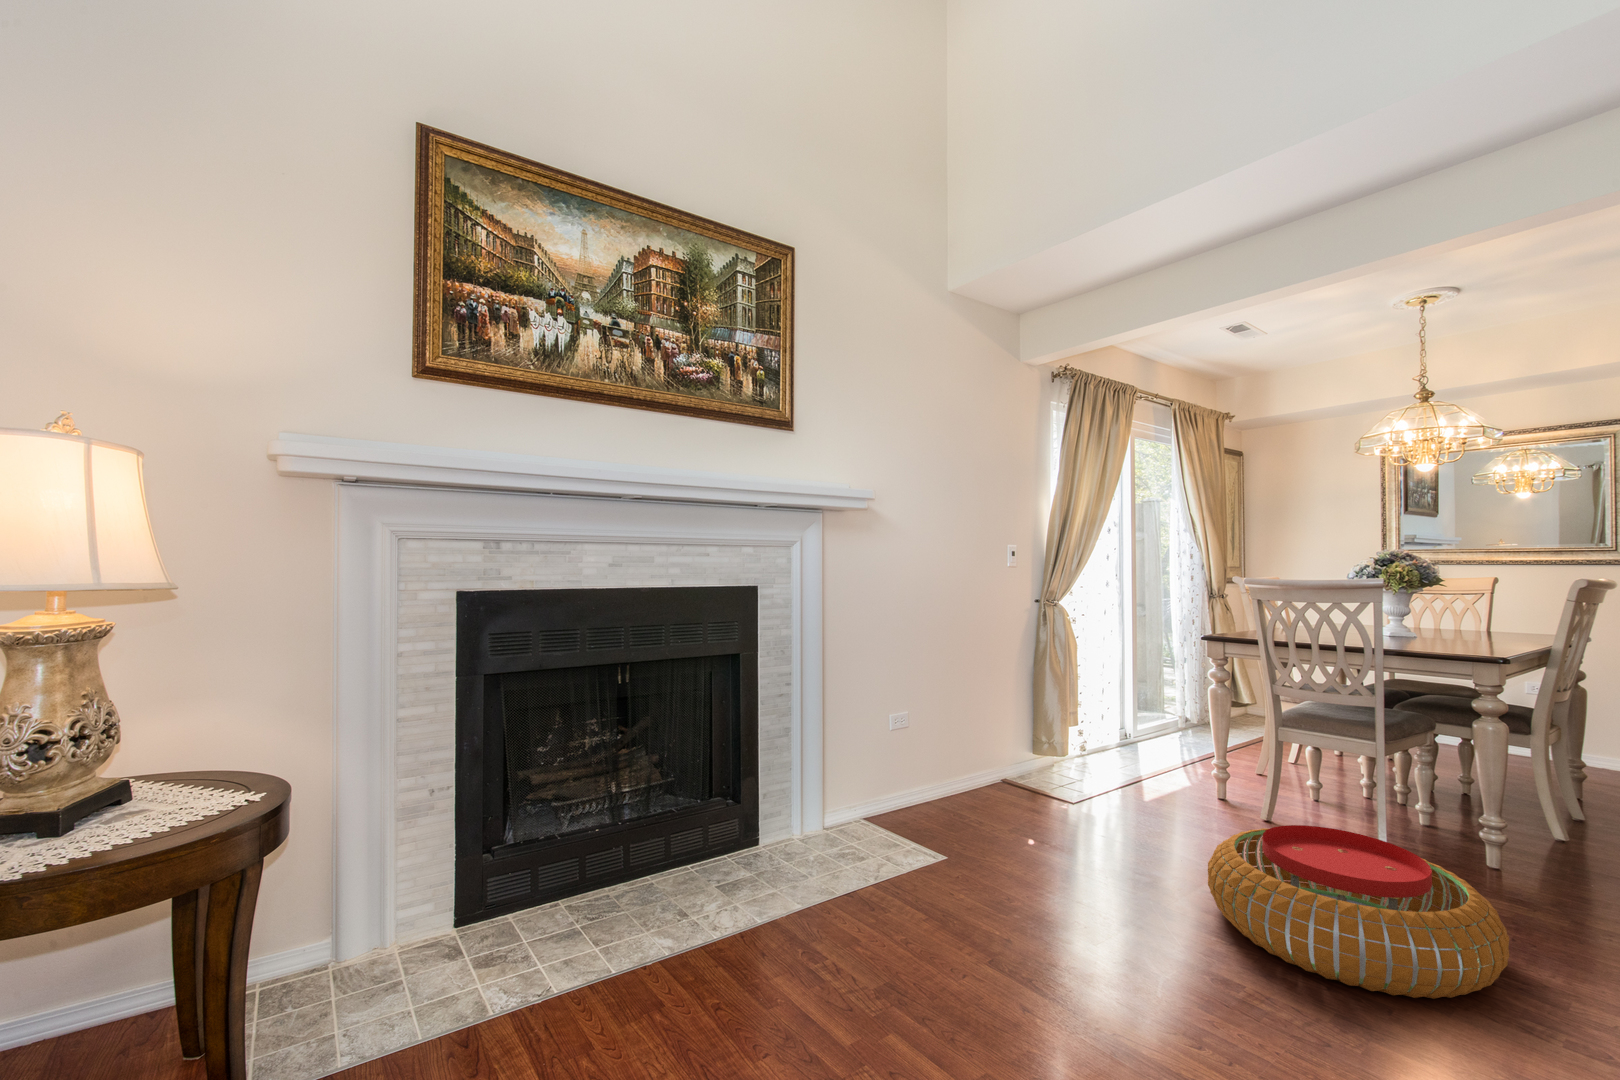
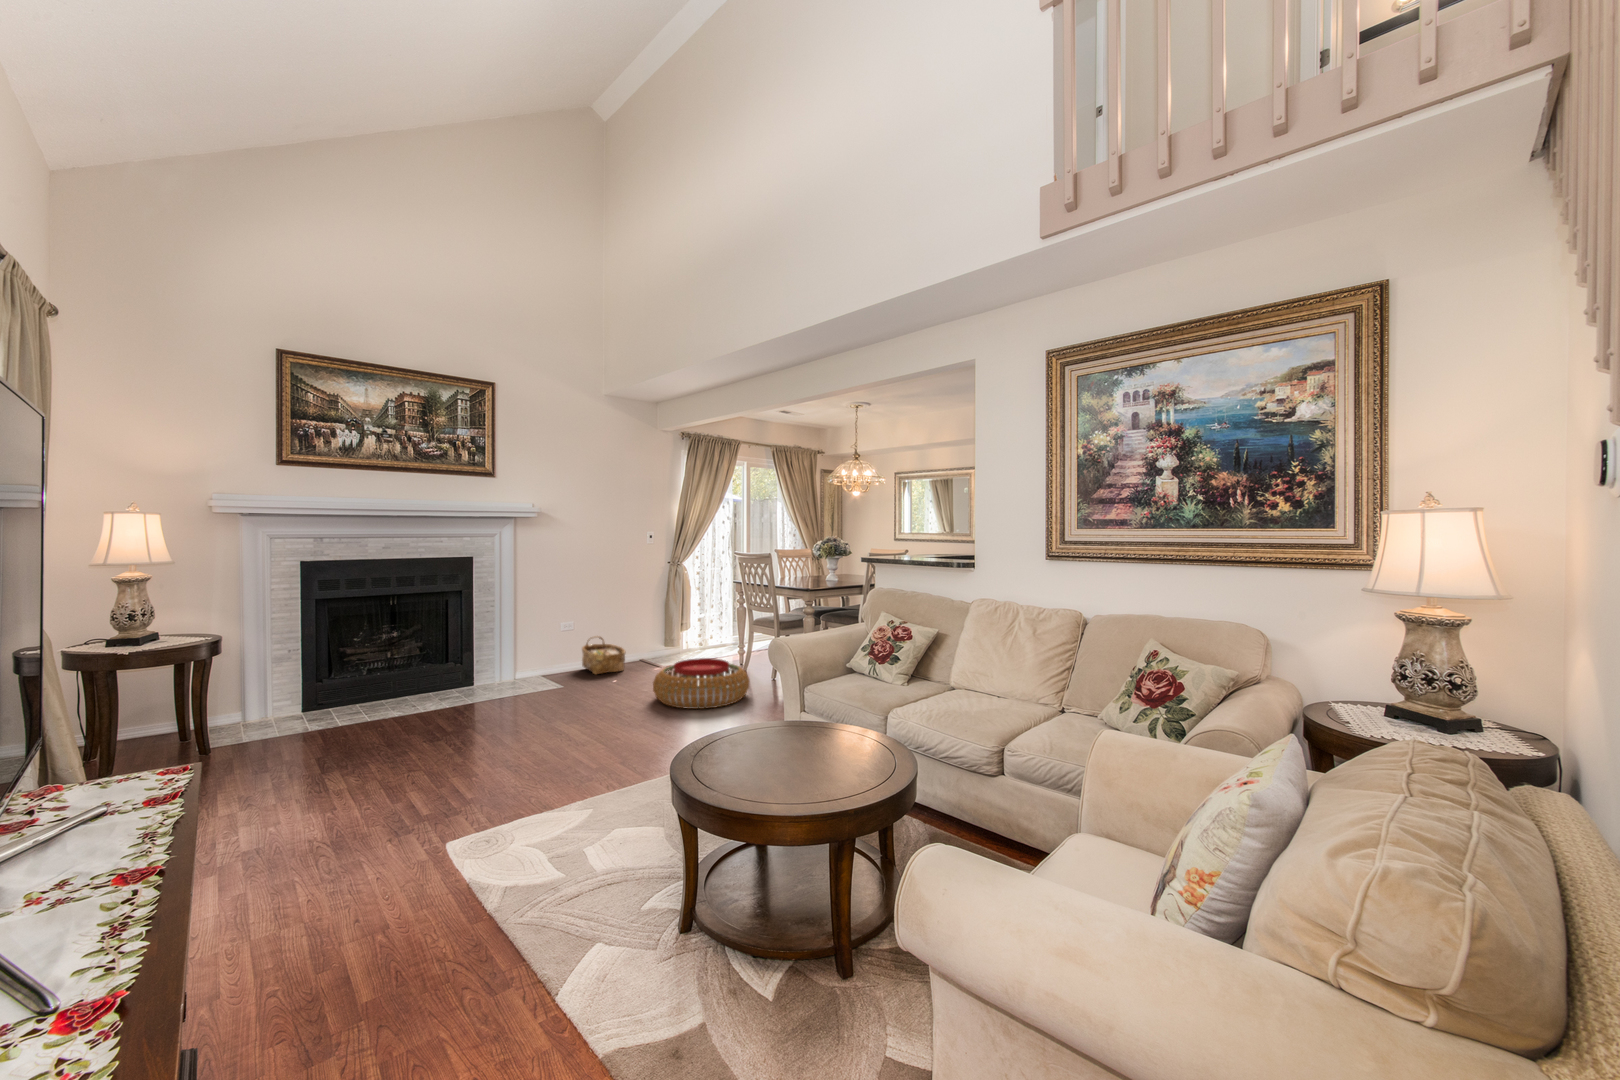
woven basket: none [926,738,1018,823] -> present [582,636,626,674]

